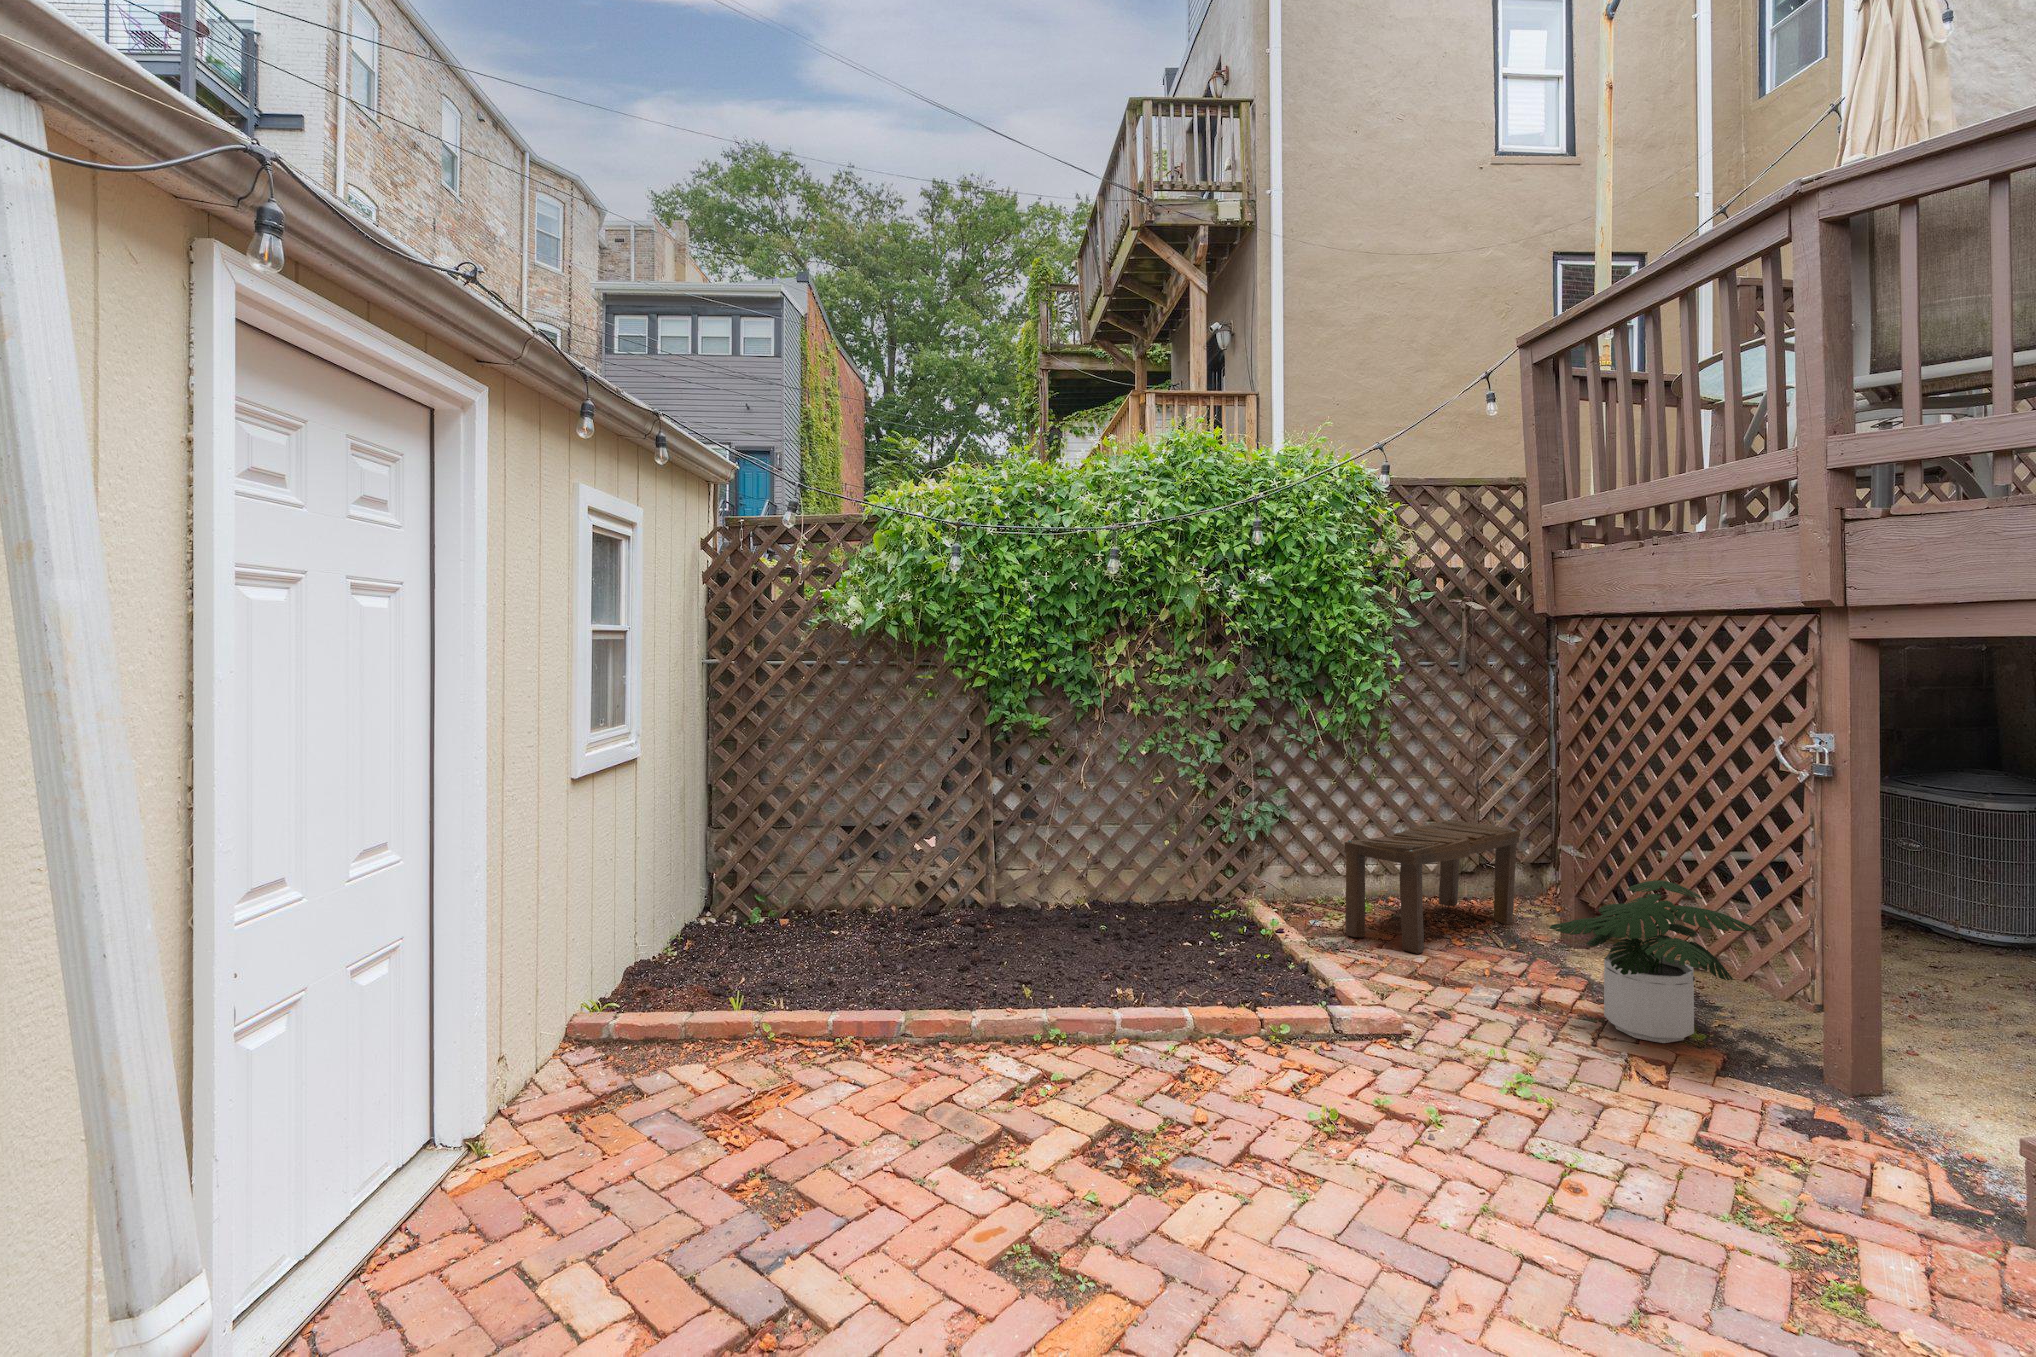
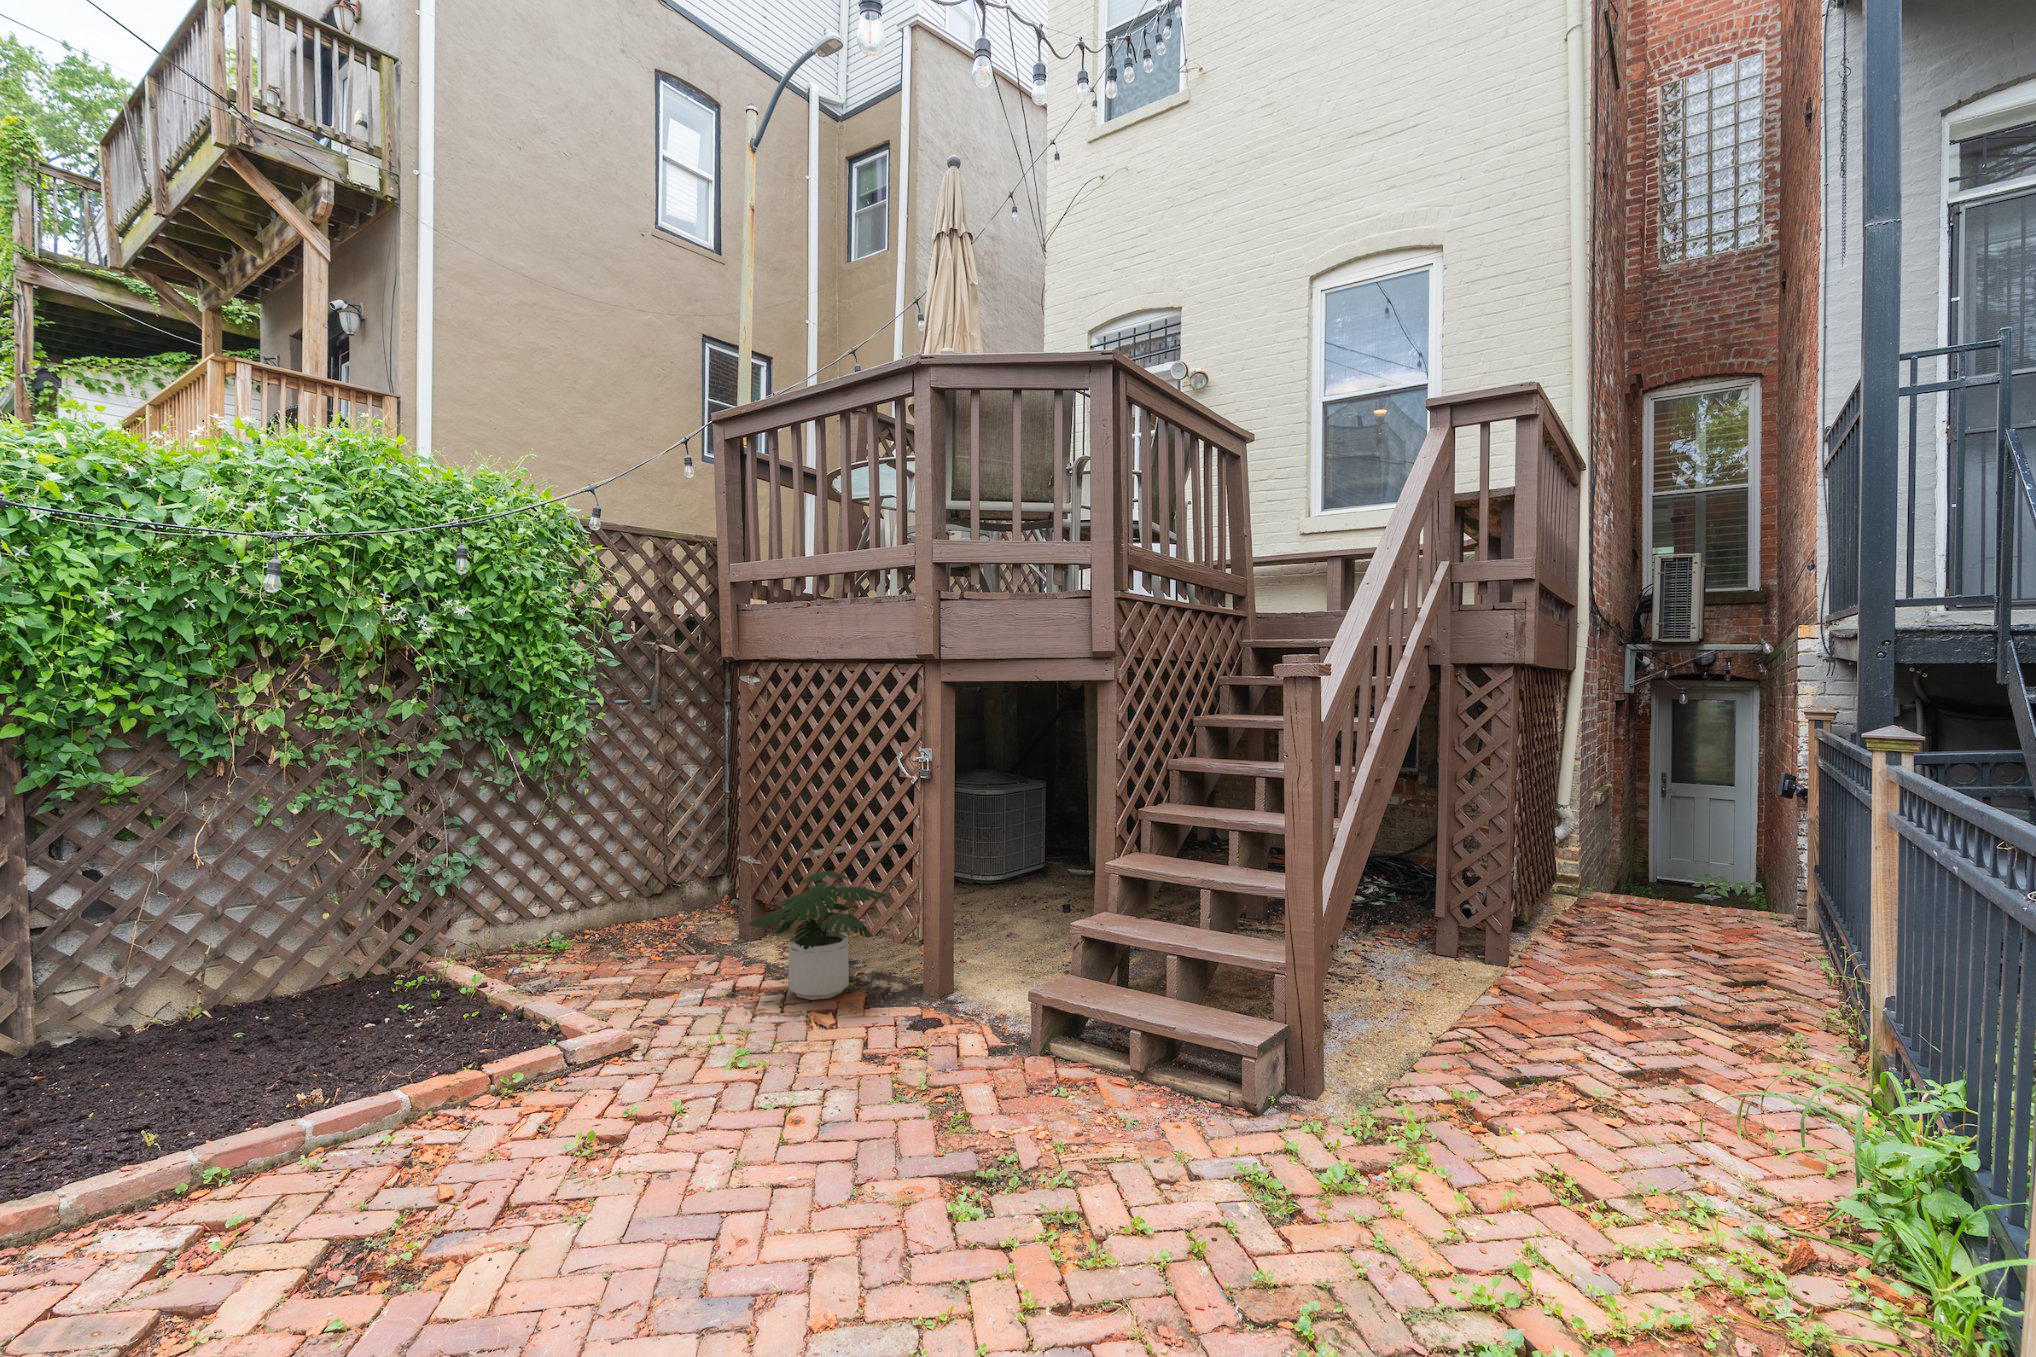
bench: present [1344,819,1520,954] -> none [550,848,709,979]

